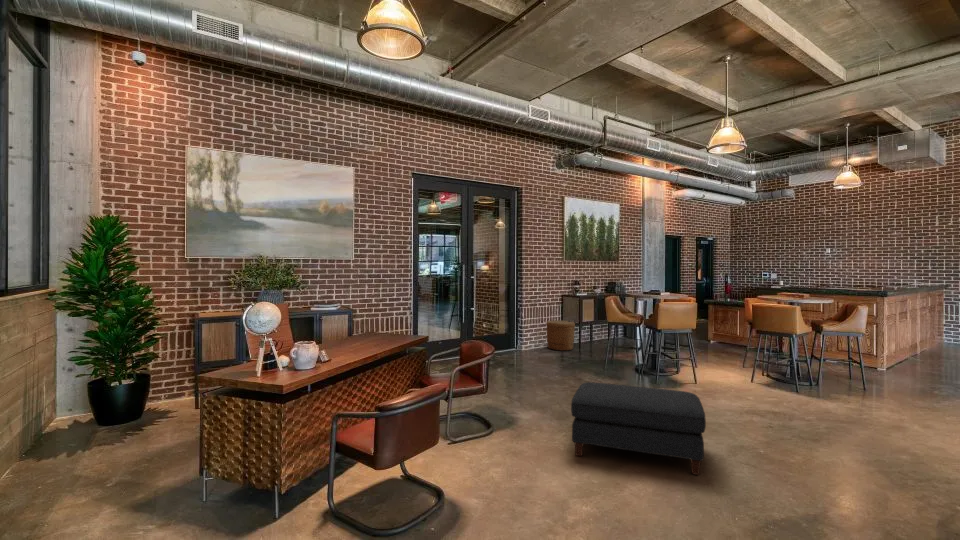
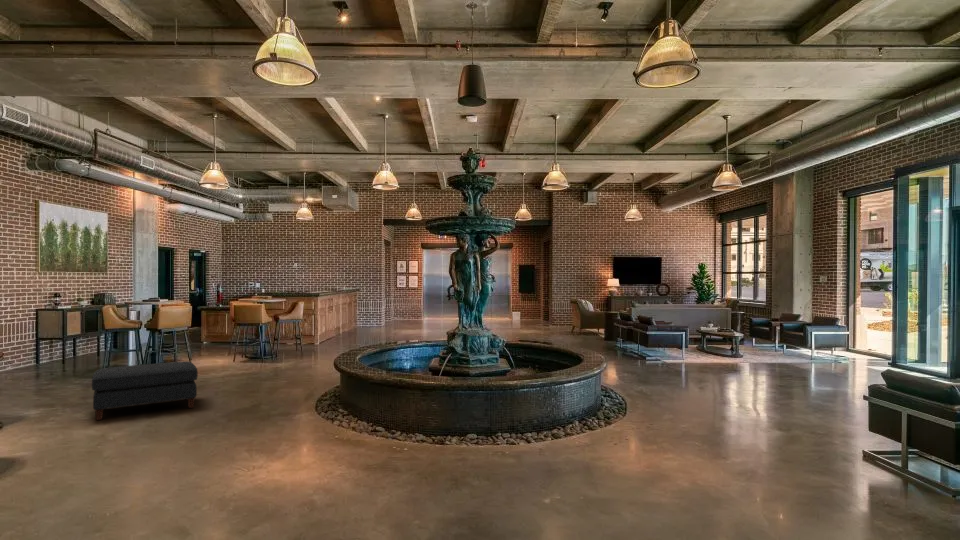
woven basket: present [546,320,575,351] -> none [16,337,57,370]

